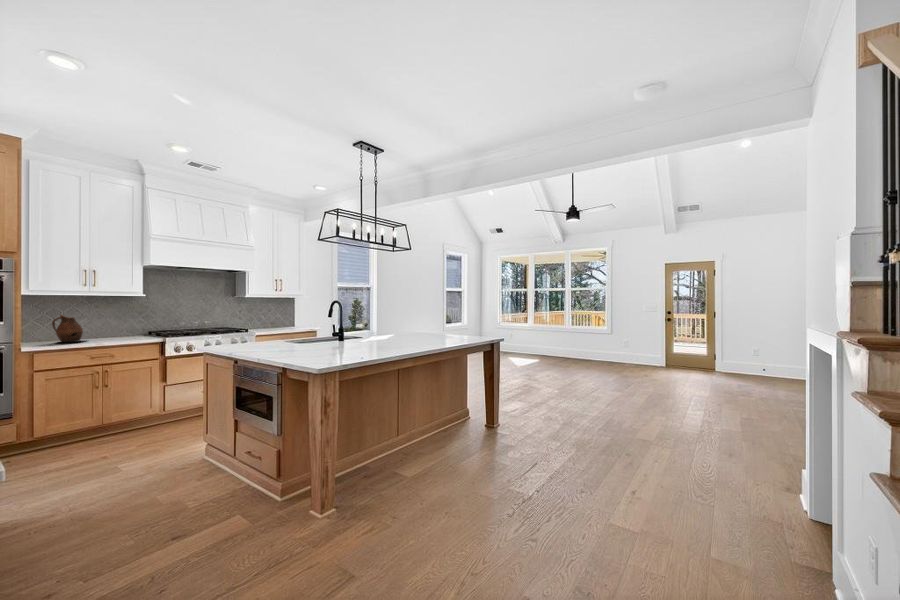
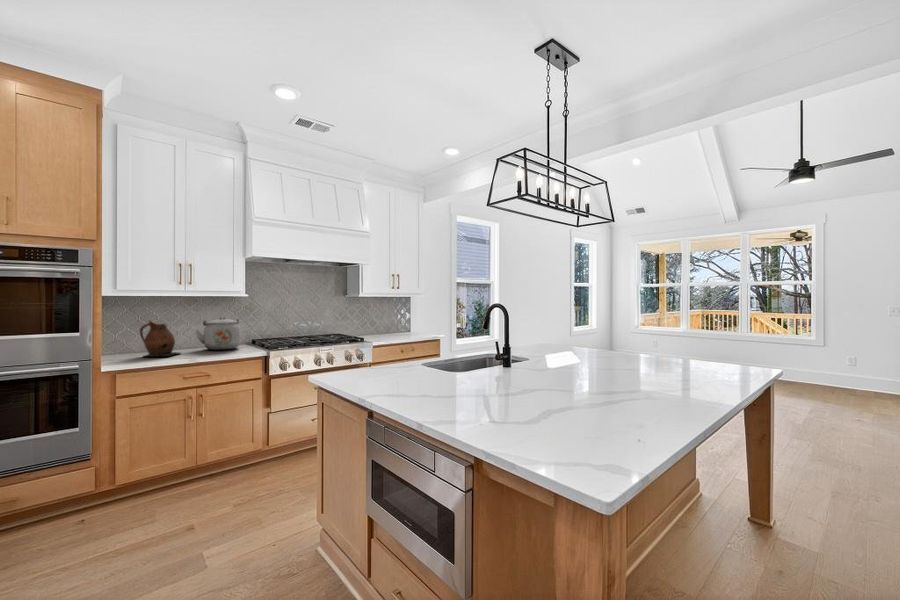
kettle: none [100,313,140,338] -> present [196,317,241,350]

